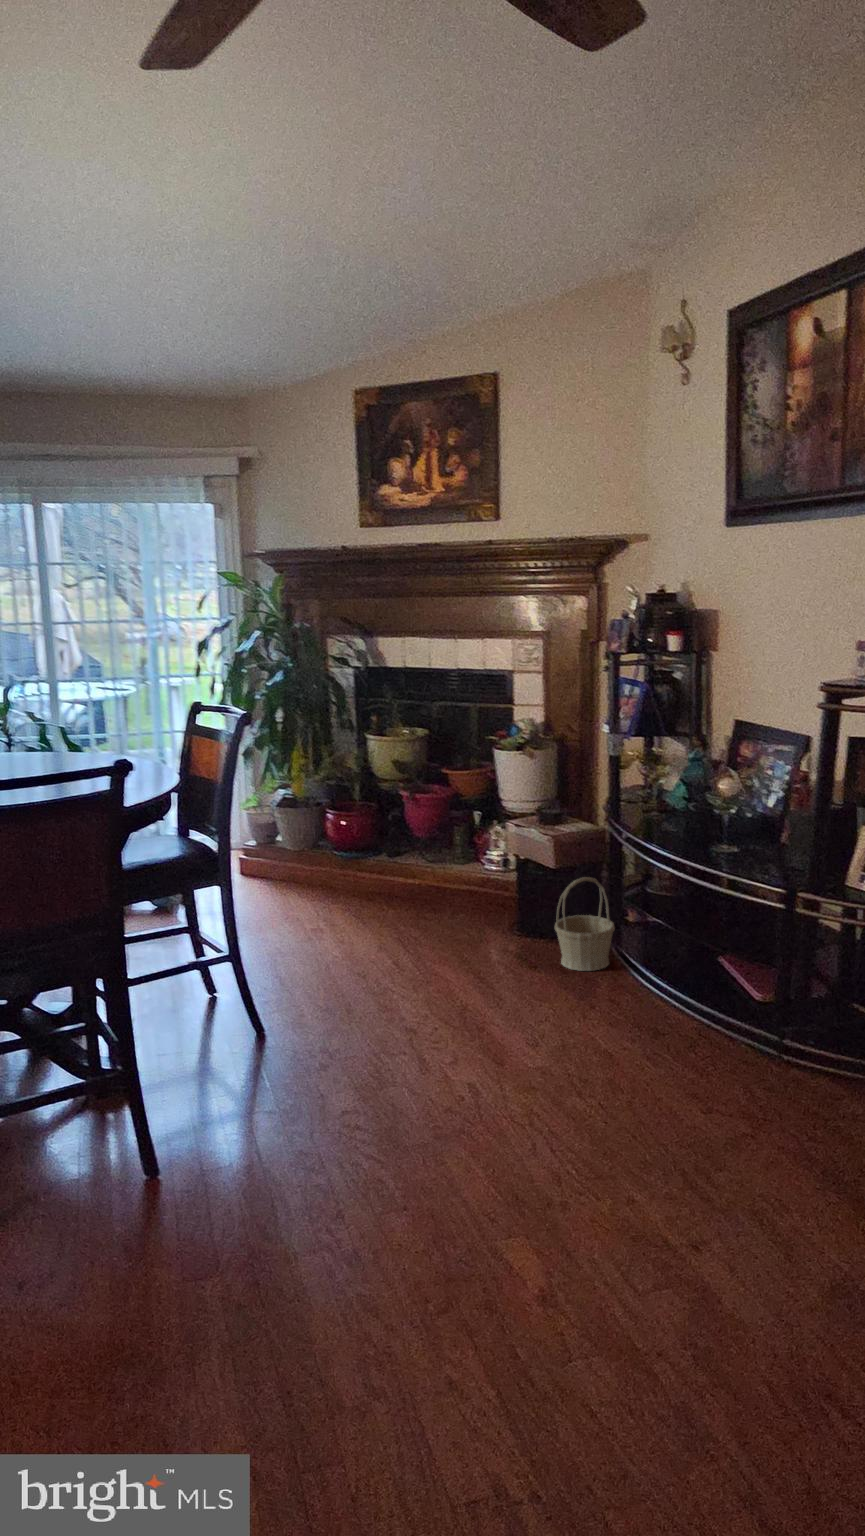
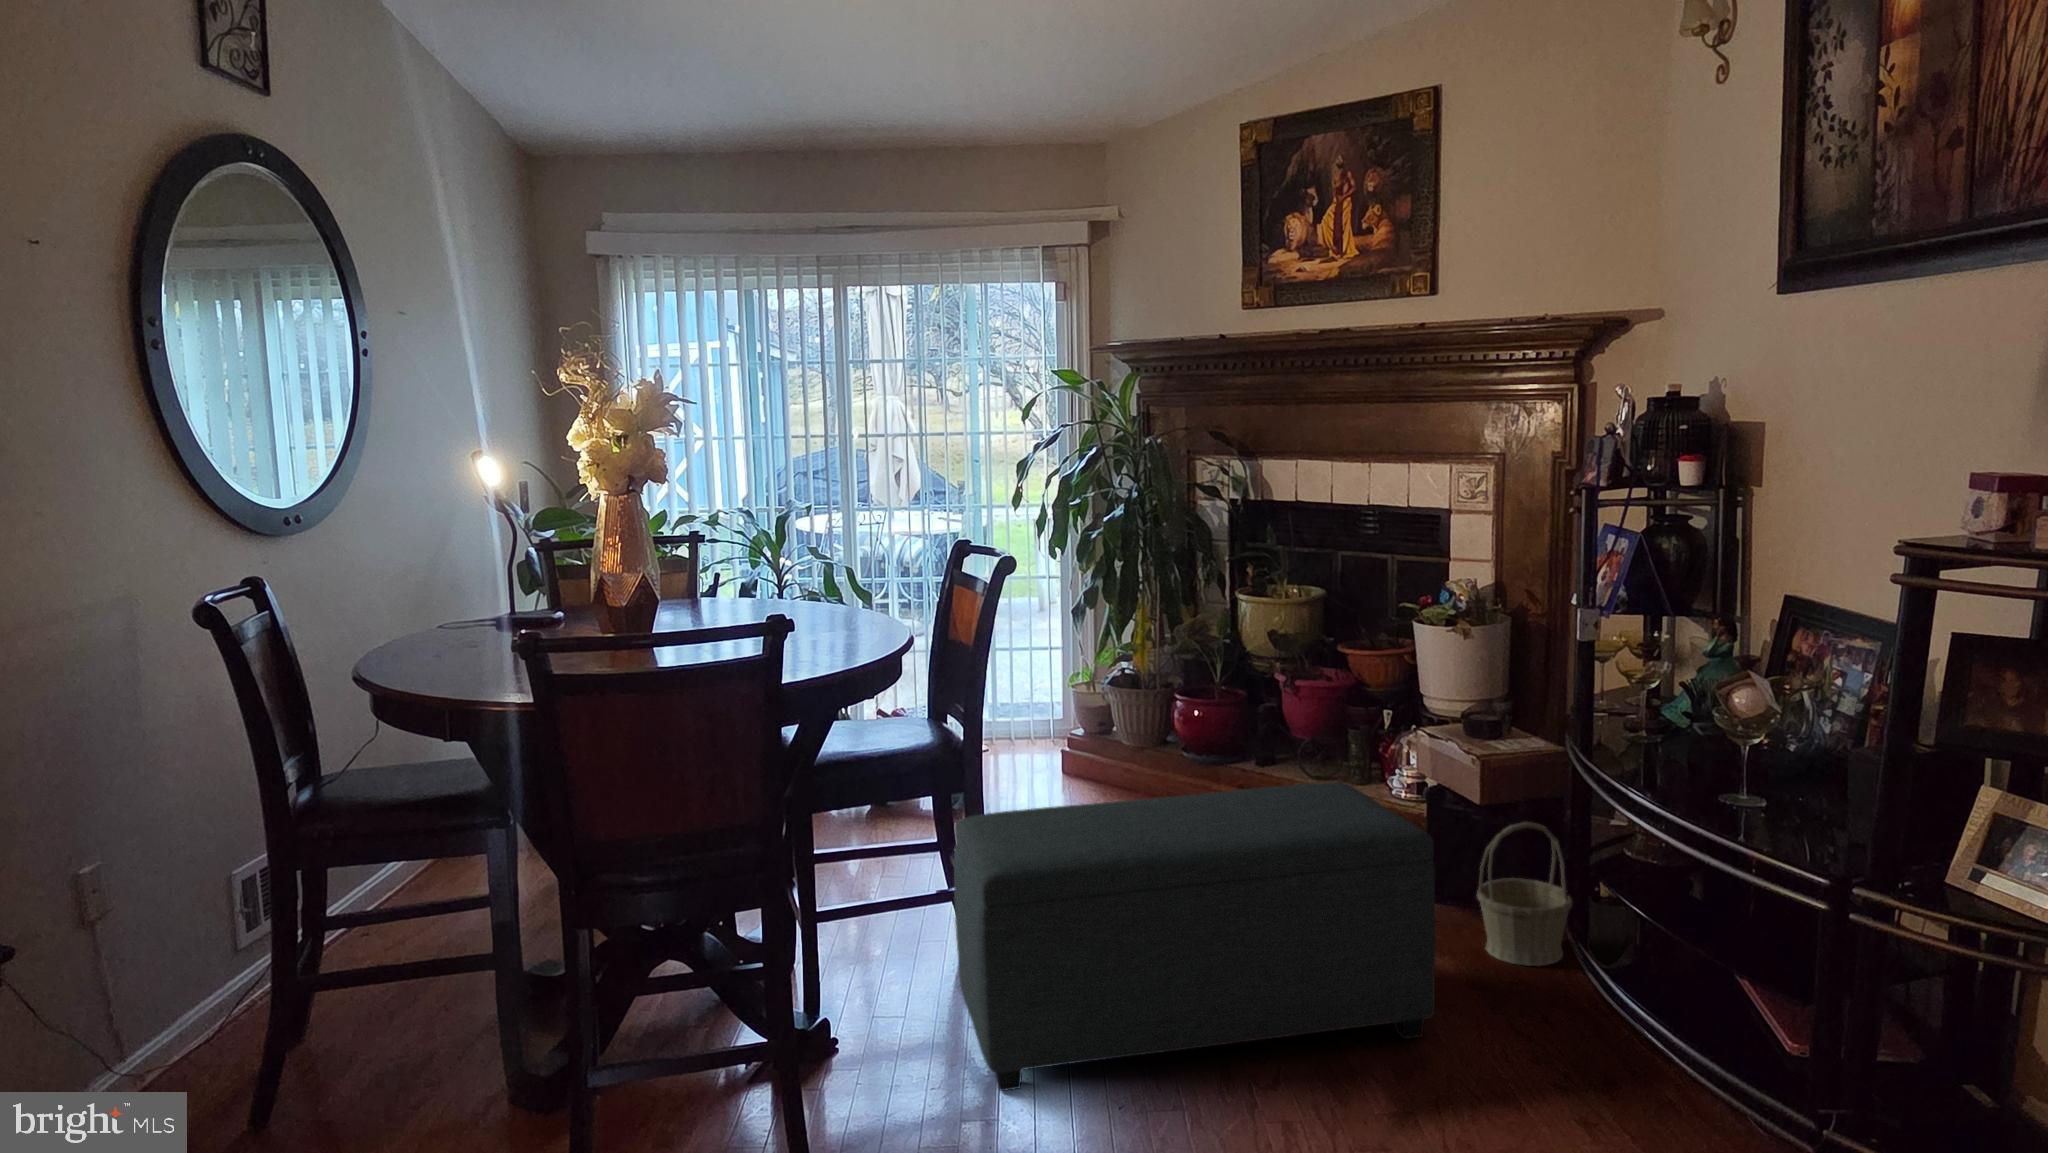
ottoman: none [205,861,542,1095] -> present [954,782,1435,1091]

